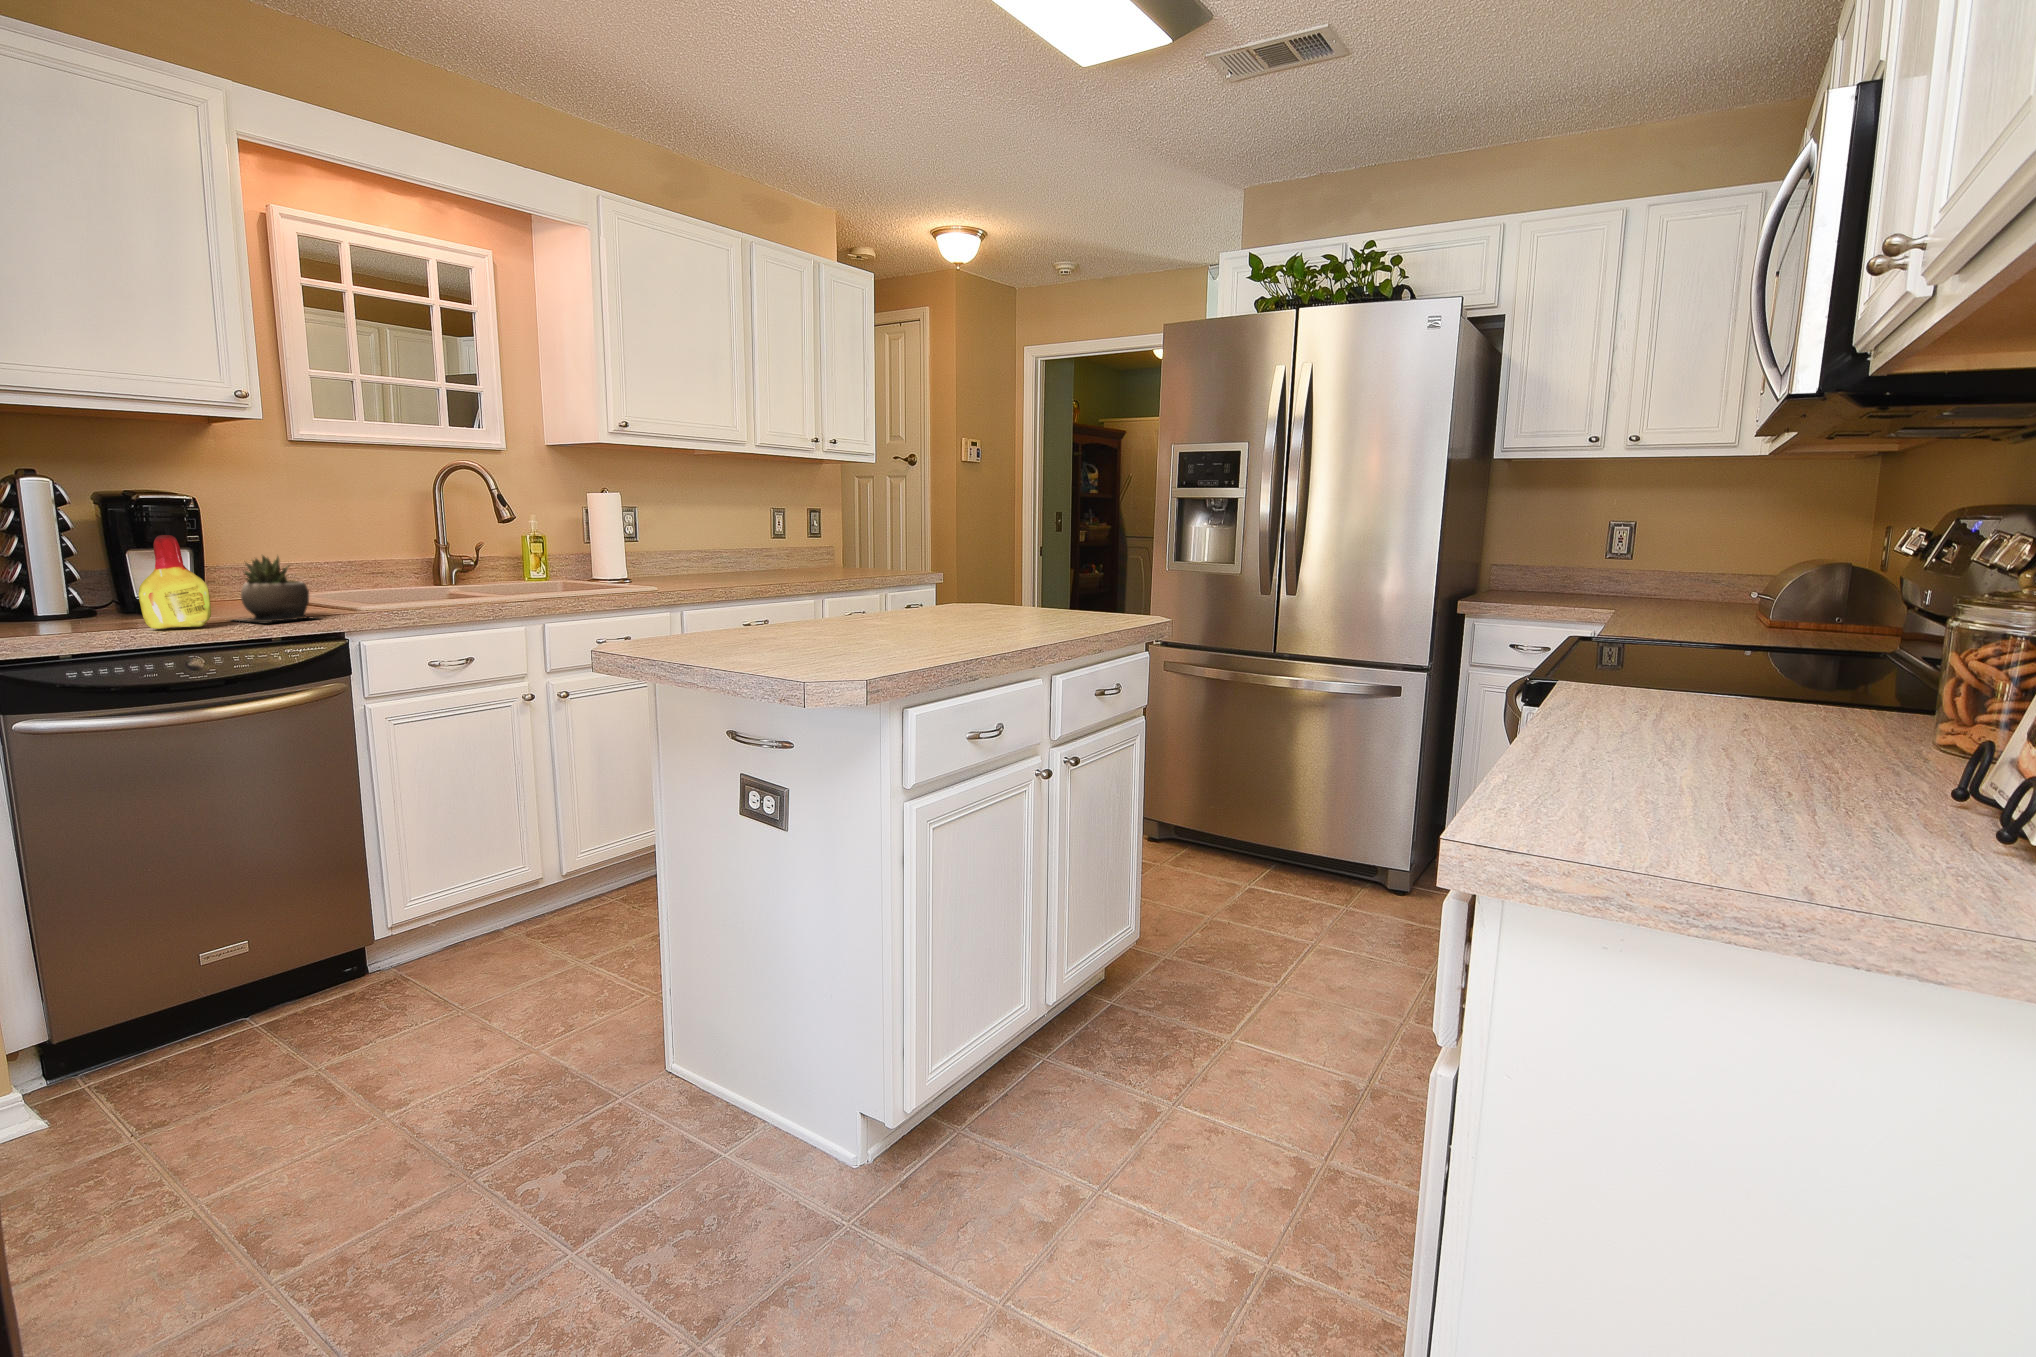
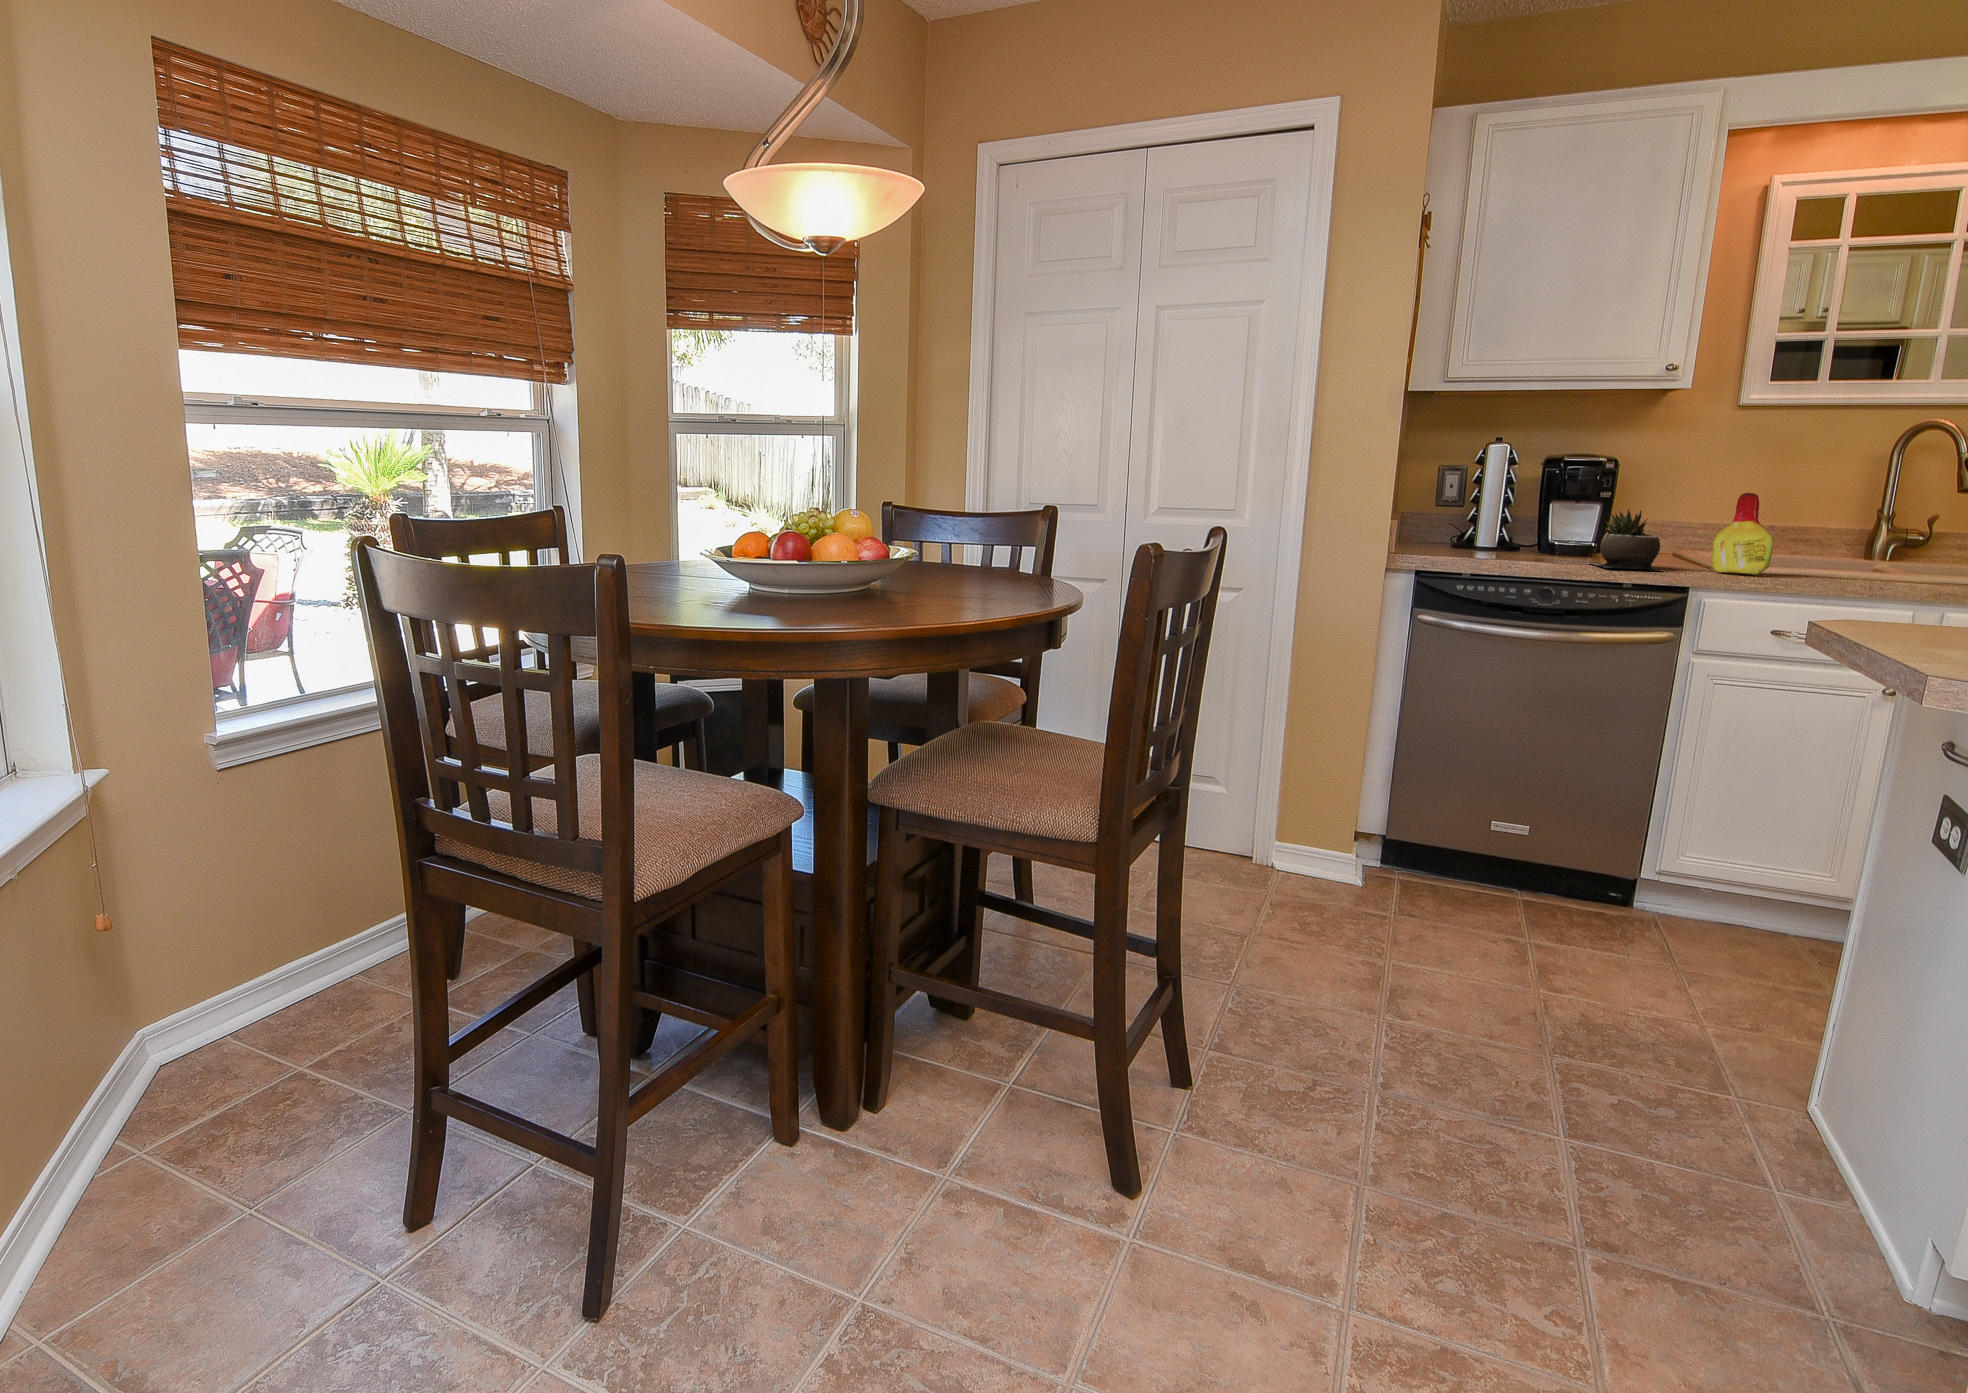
bottle: present [138,535,211,629] -> present [1712,493,1774,575]

